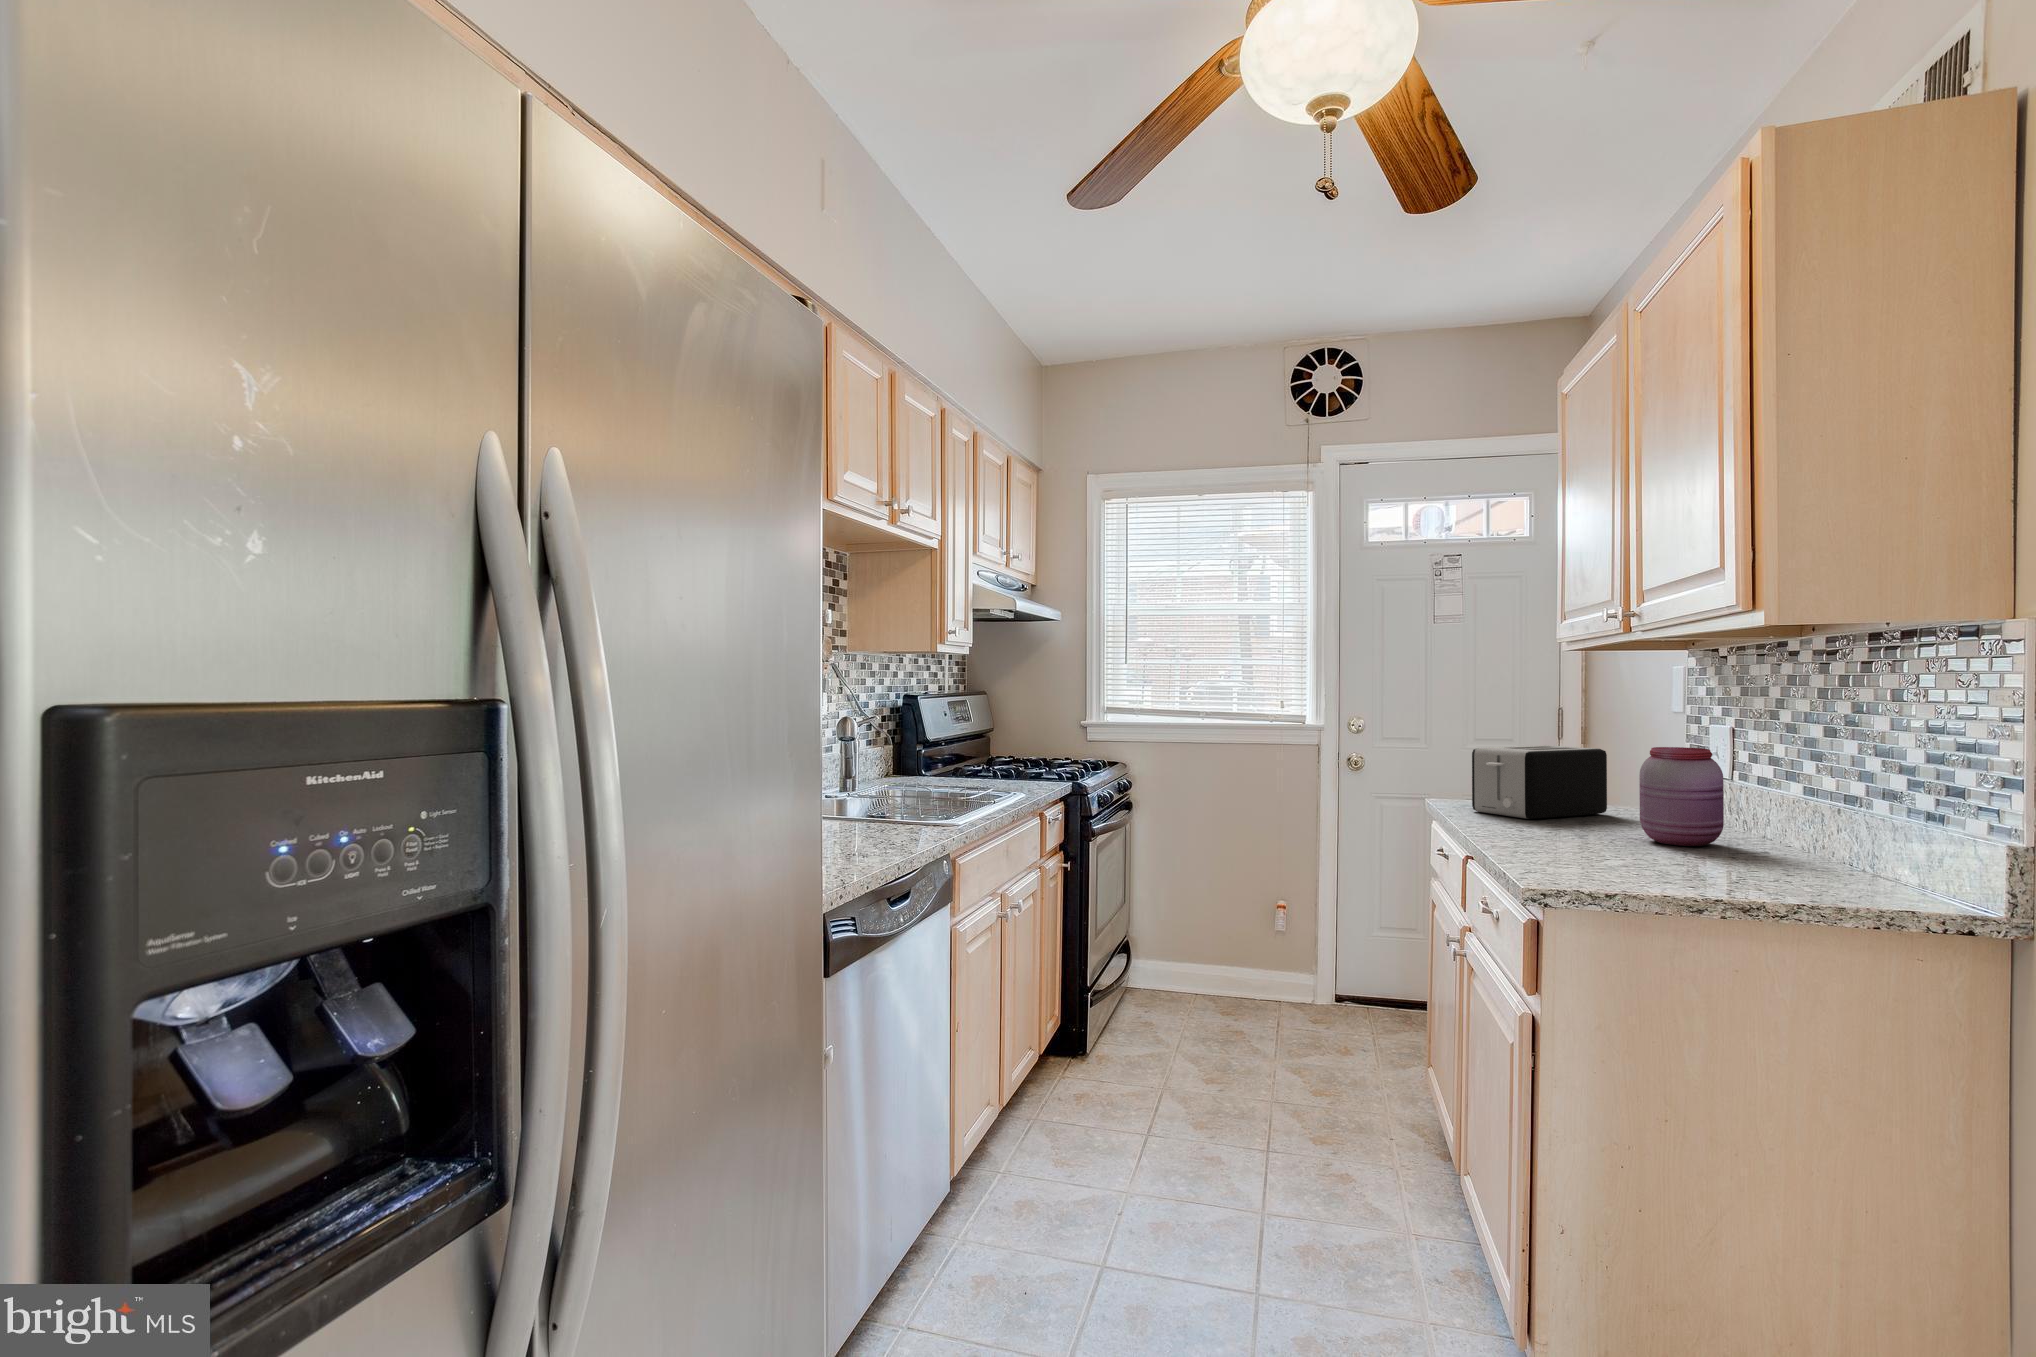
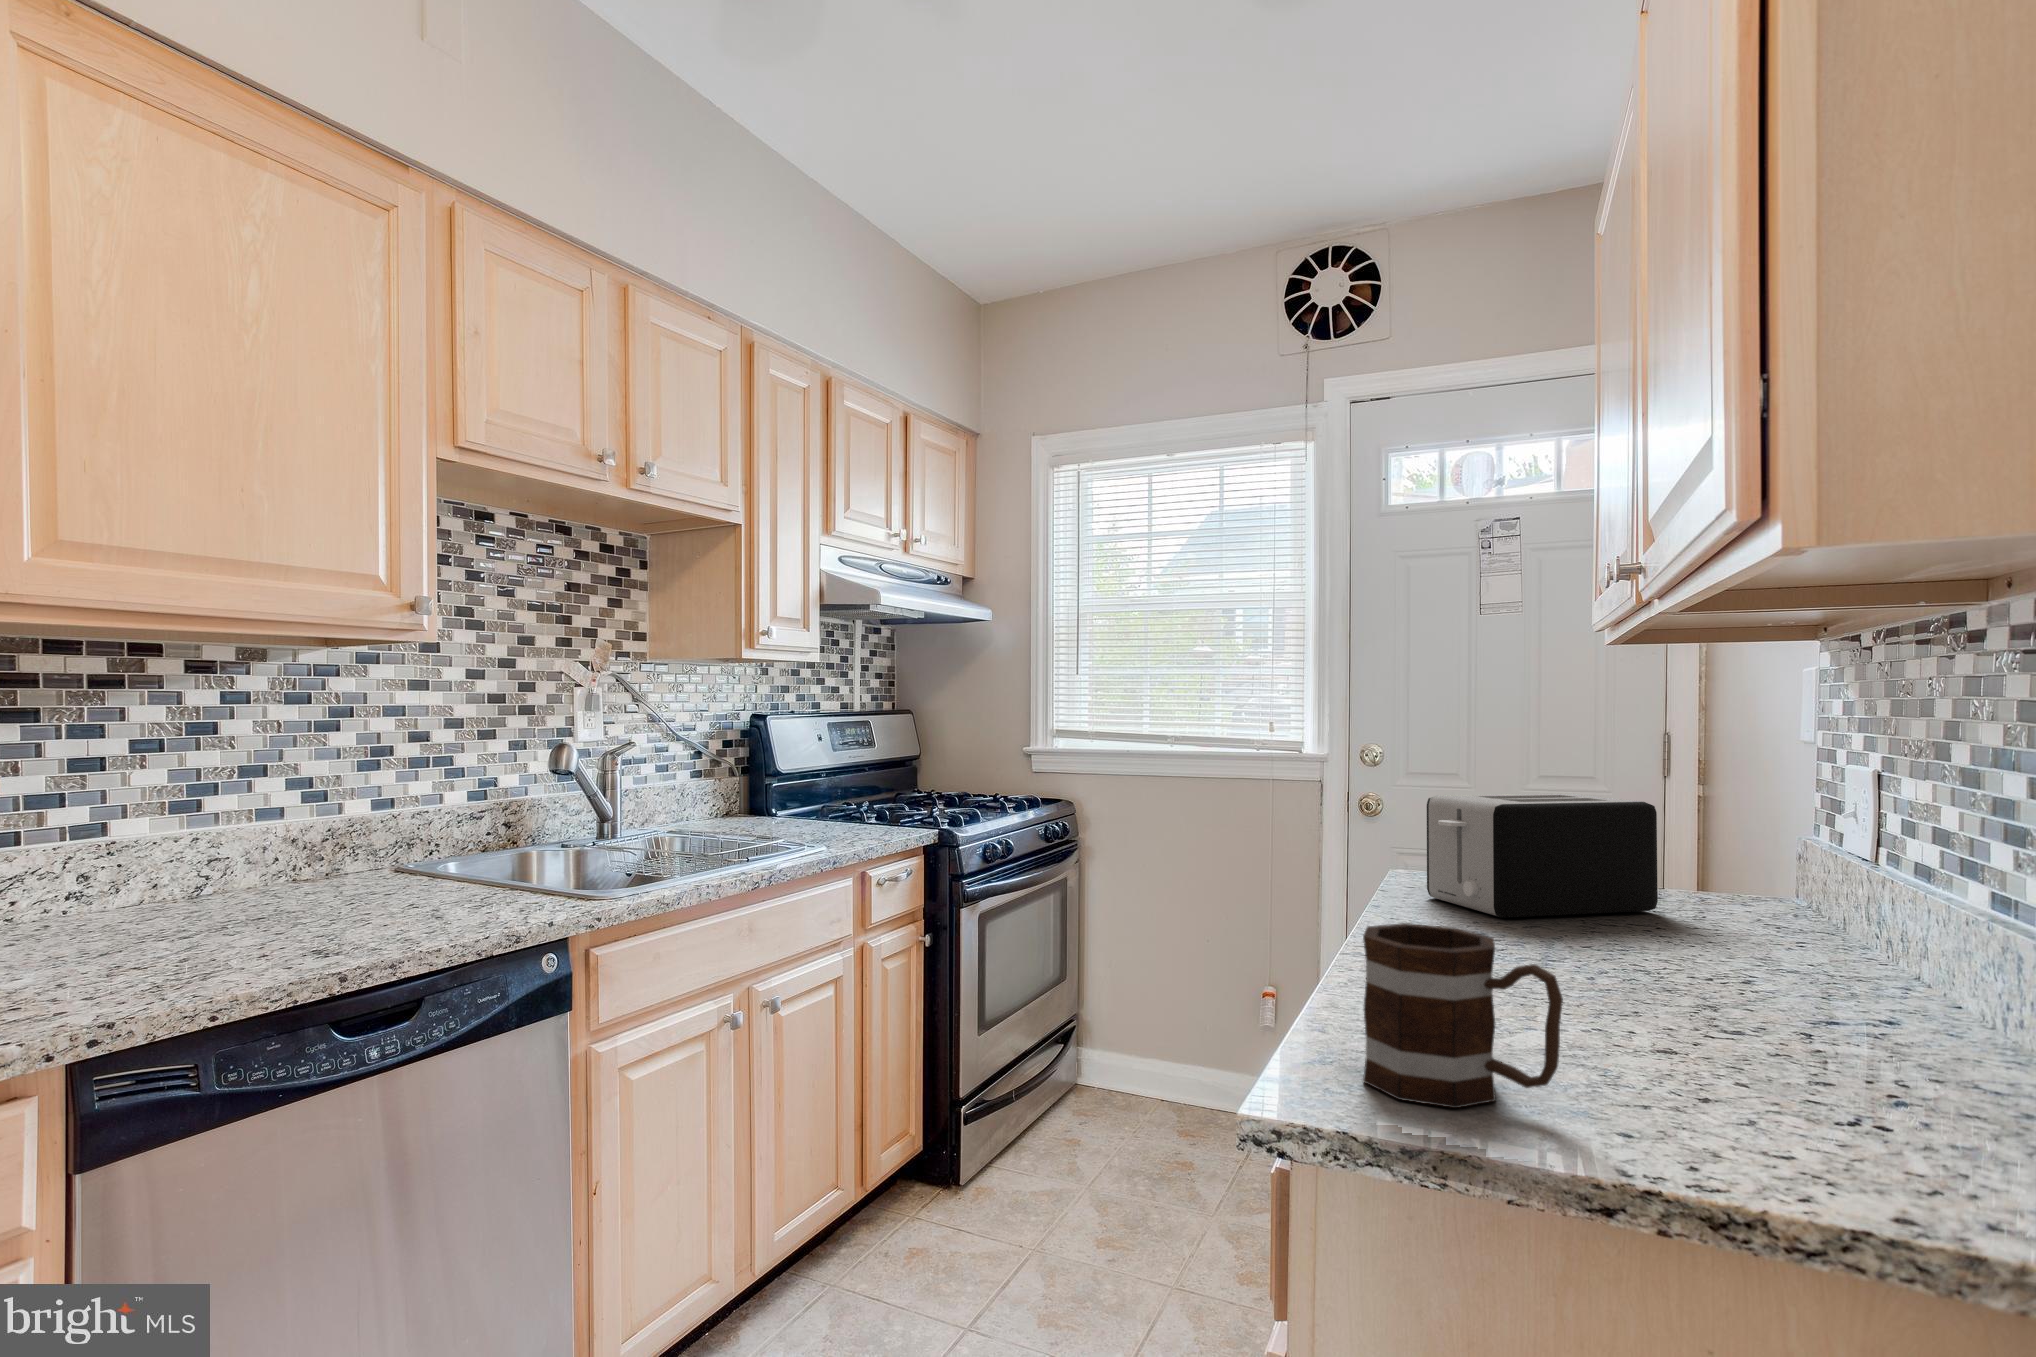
jar: present [1639,747,1724,846] -> none [1651,805,1813,1000]
mug: none [1560,804,1665,883] -> present [1363,923,1563,1108]

